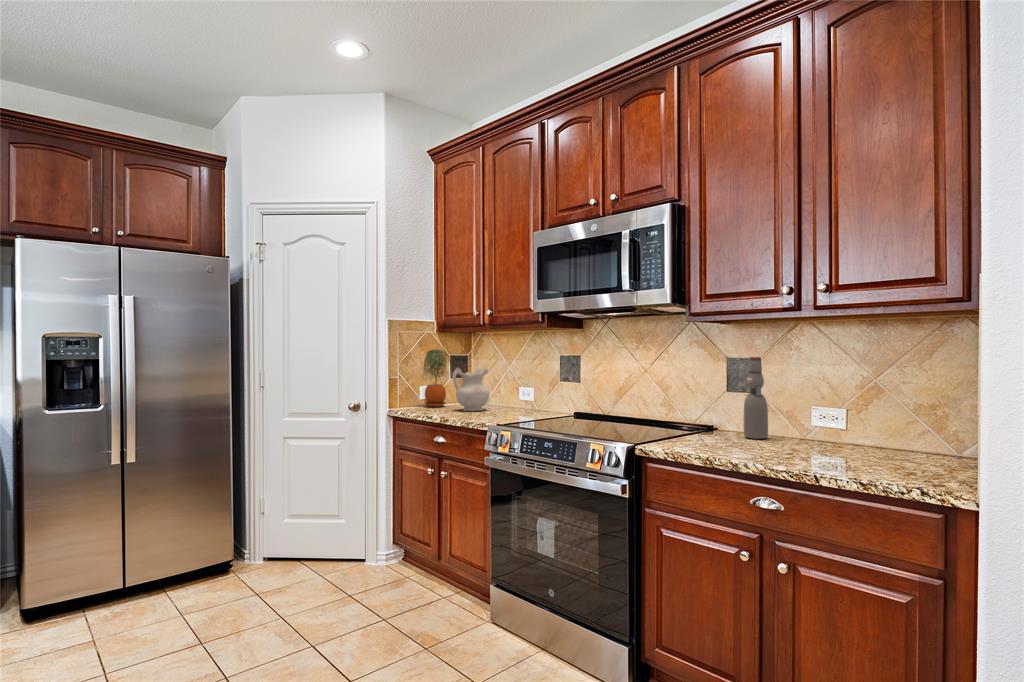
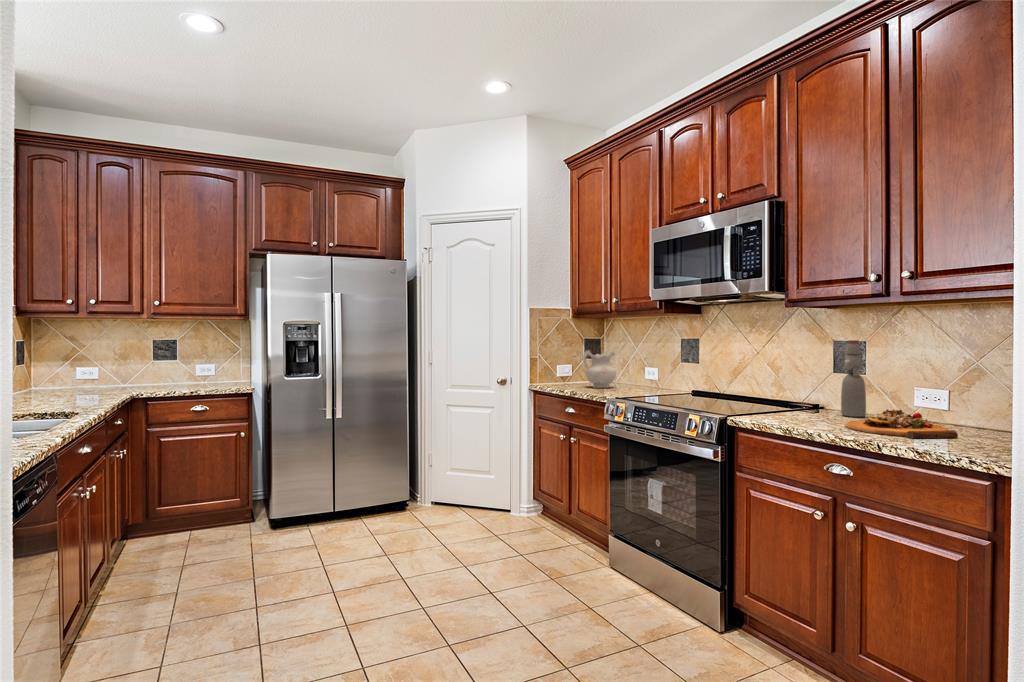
potted plant: present [423,349,446,407] -> none [558,334,581,384]
cutting board: none [761,432,878,465] -> present [845,409,958,438]

